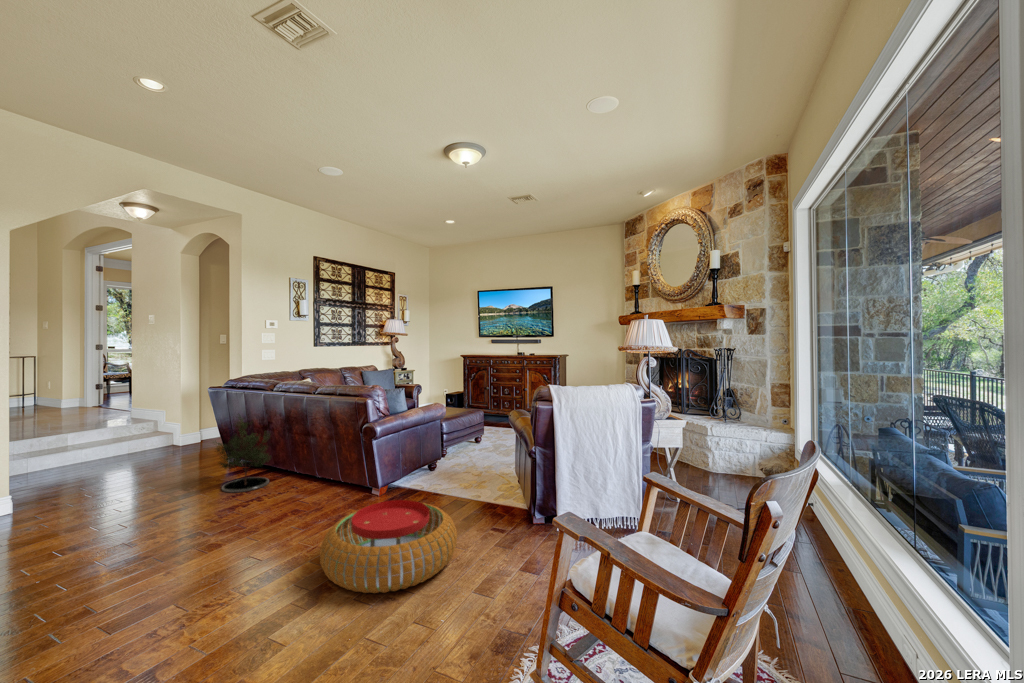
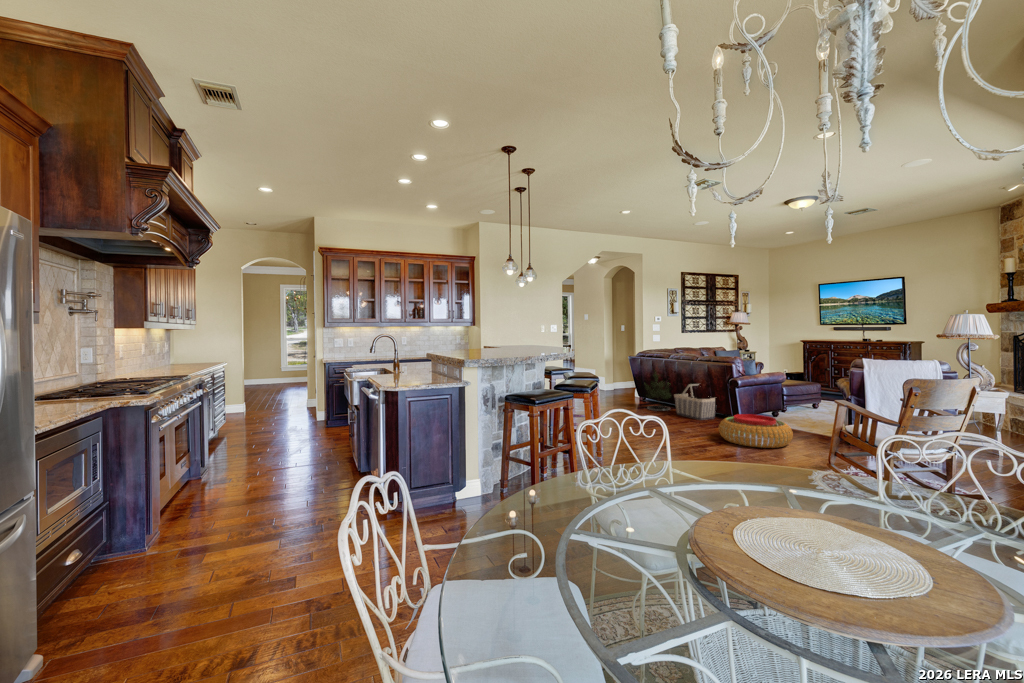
basket: none [268,435,344,506] -> present [674,384,715,420]

